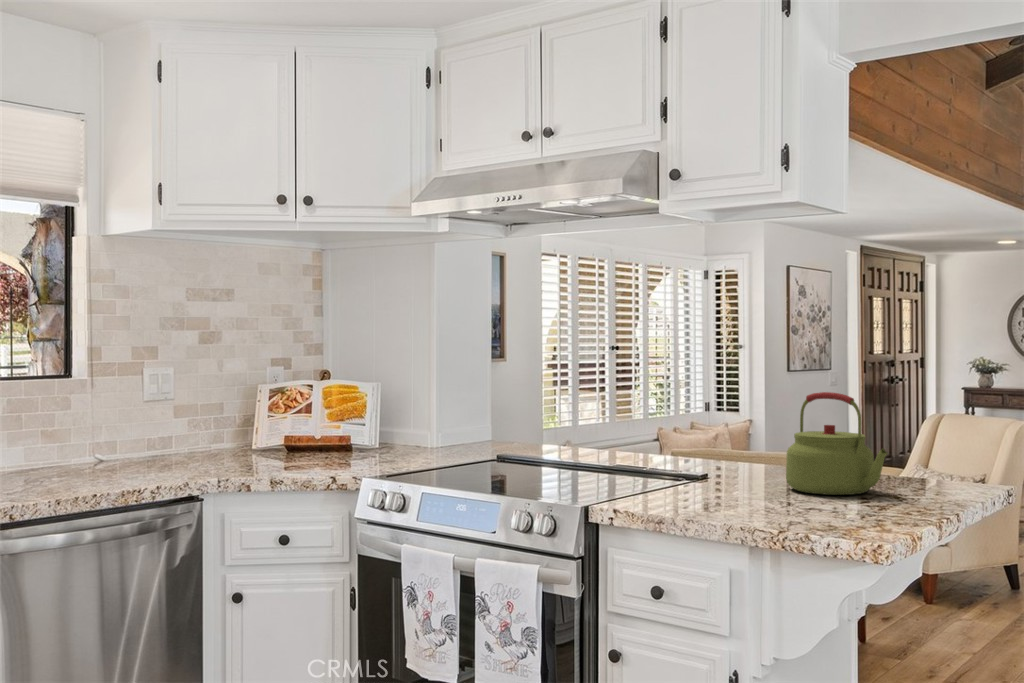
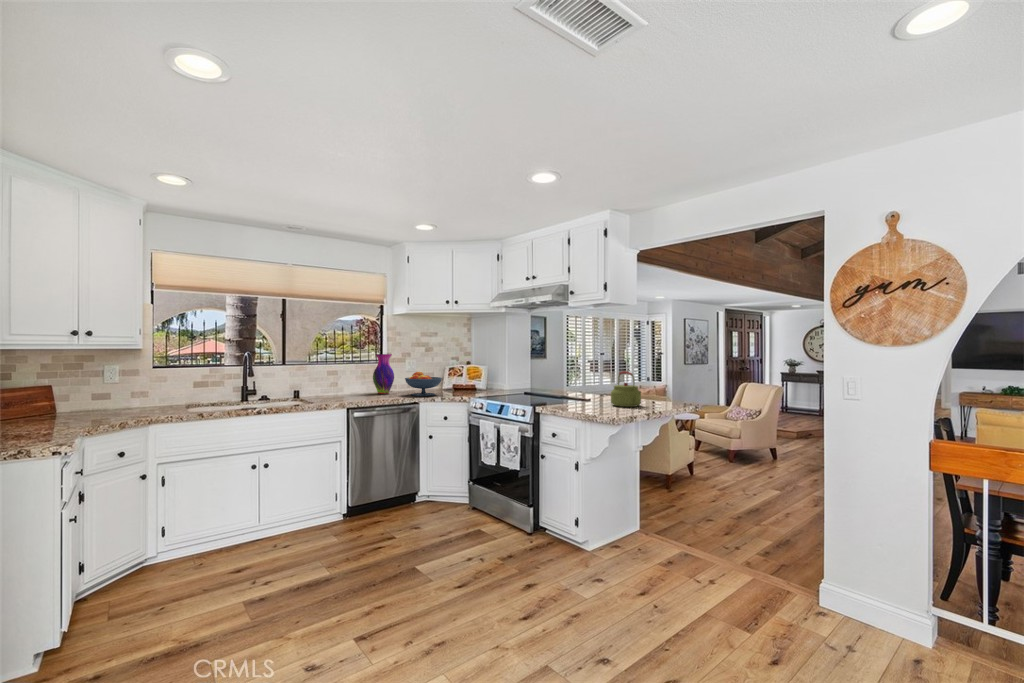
vase: none [41,349,110,470] -> present [373,354,394,394]
fruit bowl: none [148,401,262,475] -> present [405,372,442,396]

